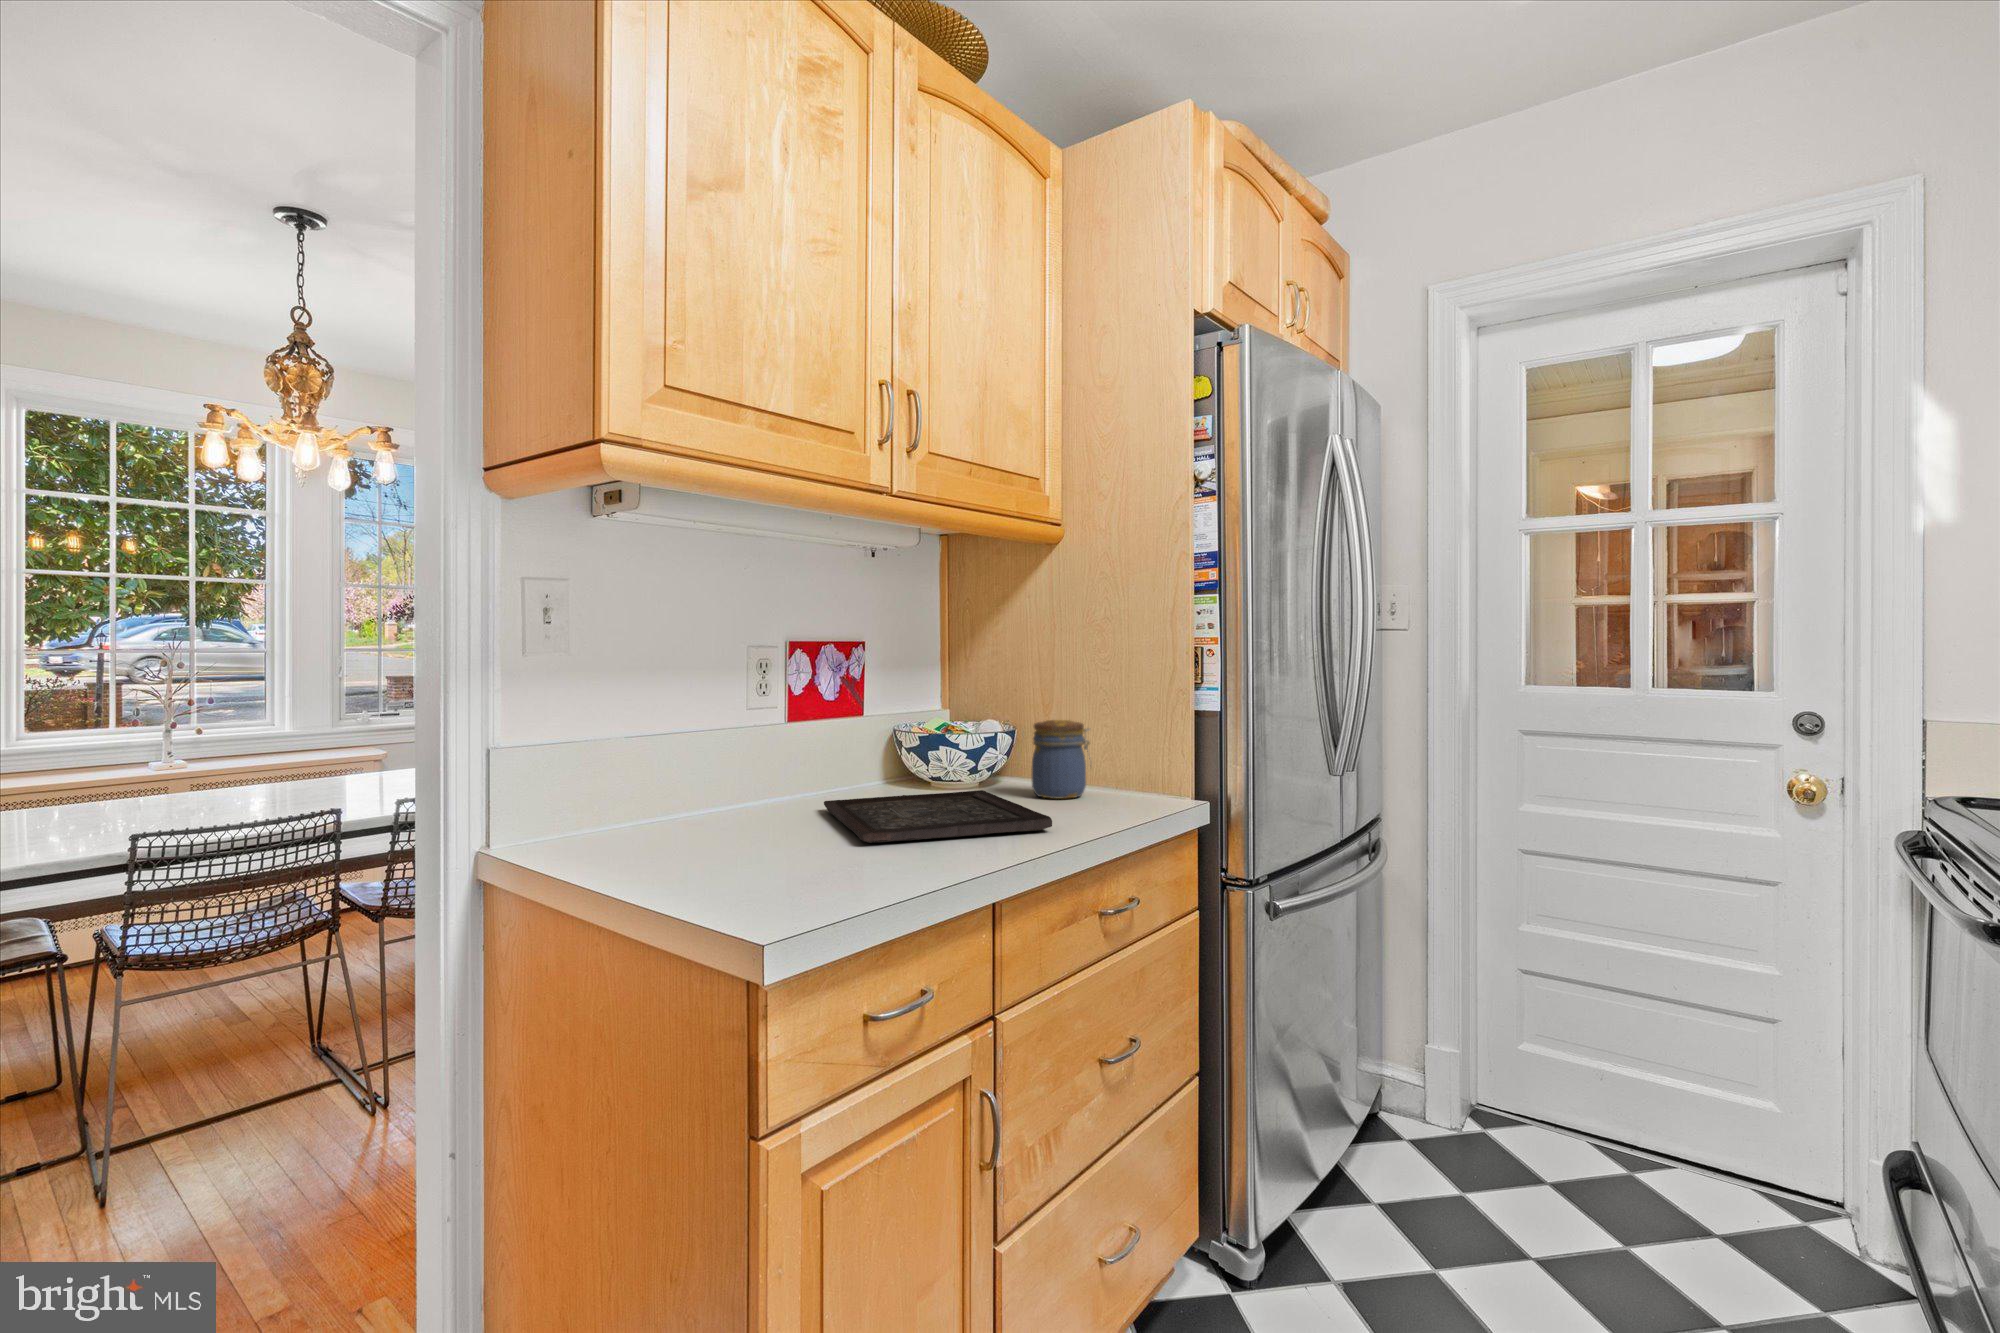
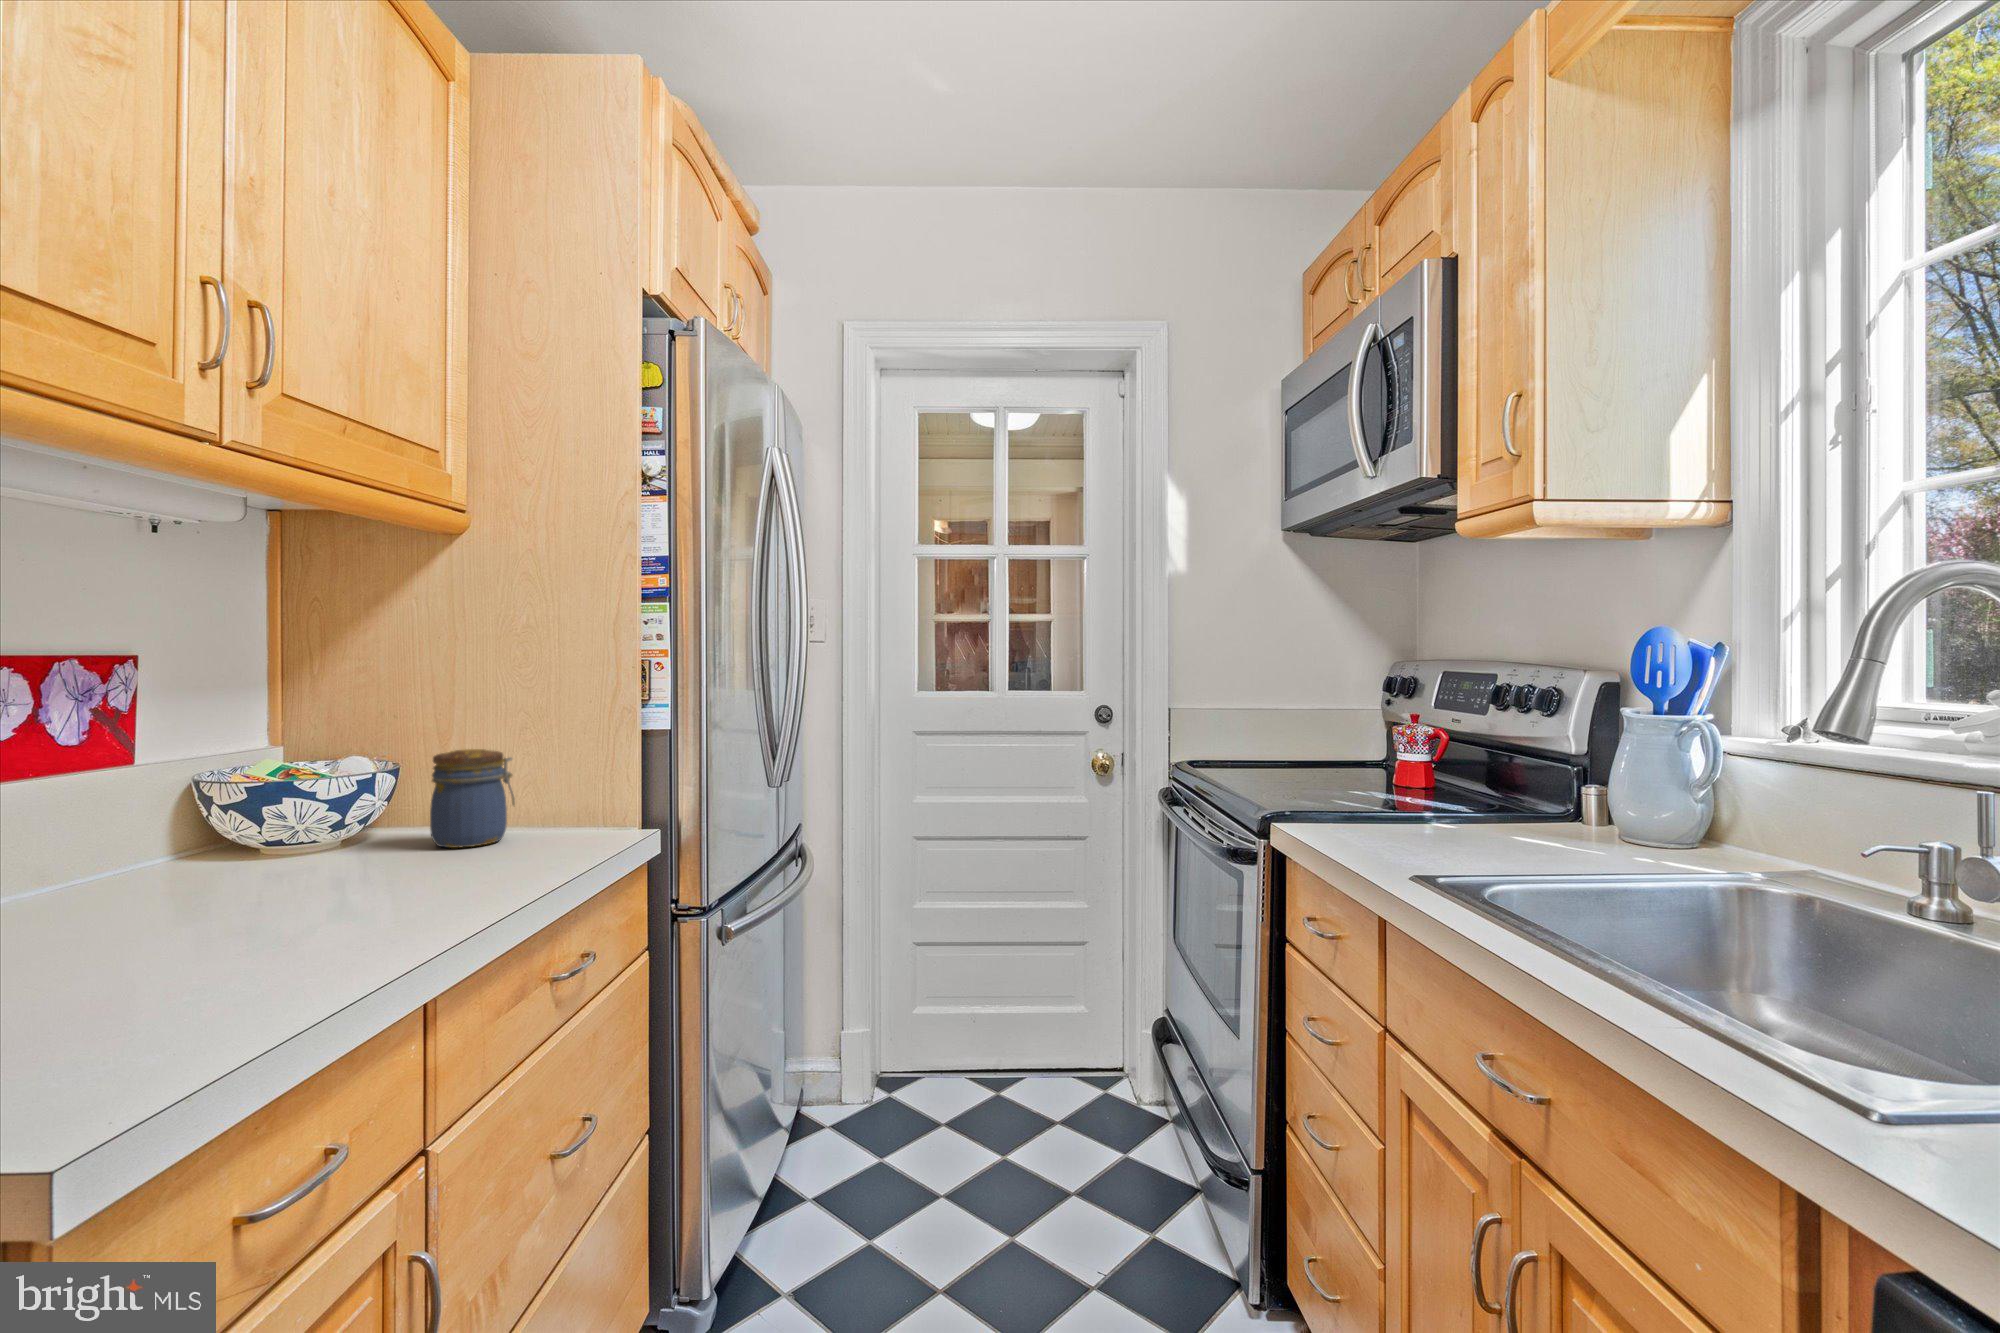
tray: present [824,790,1052,843] -> none [74,849,492,954]

